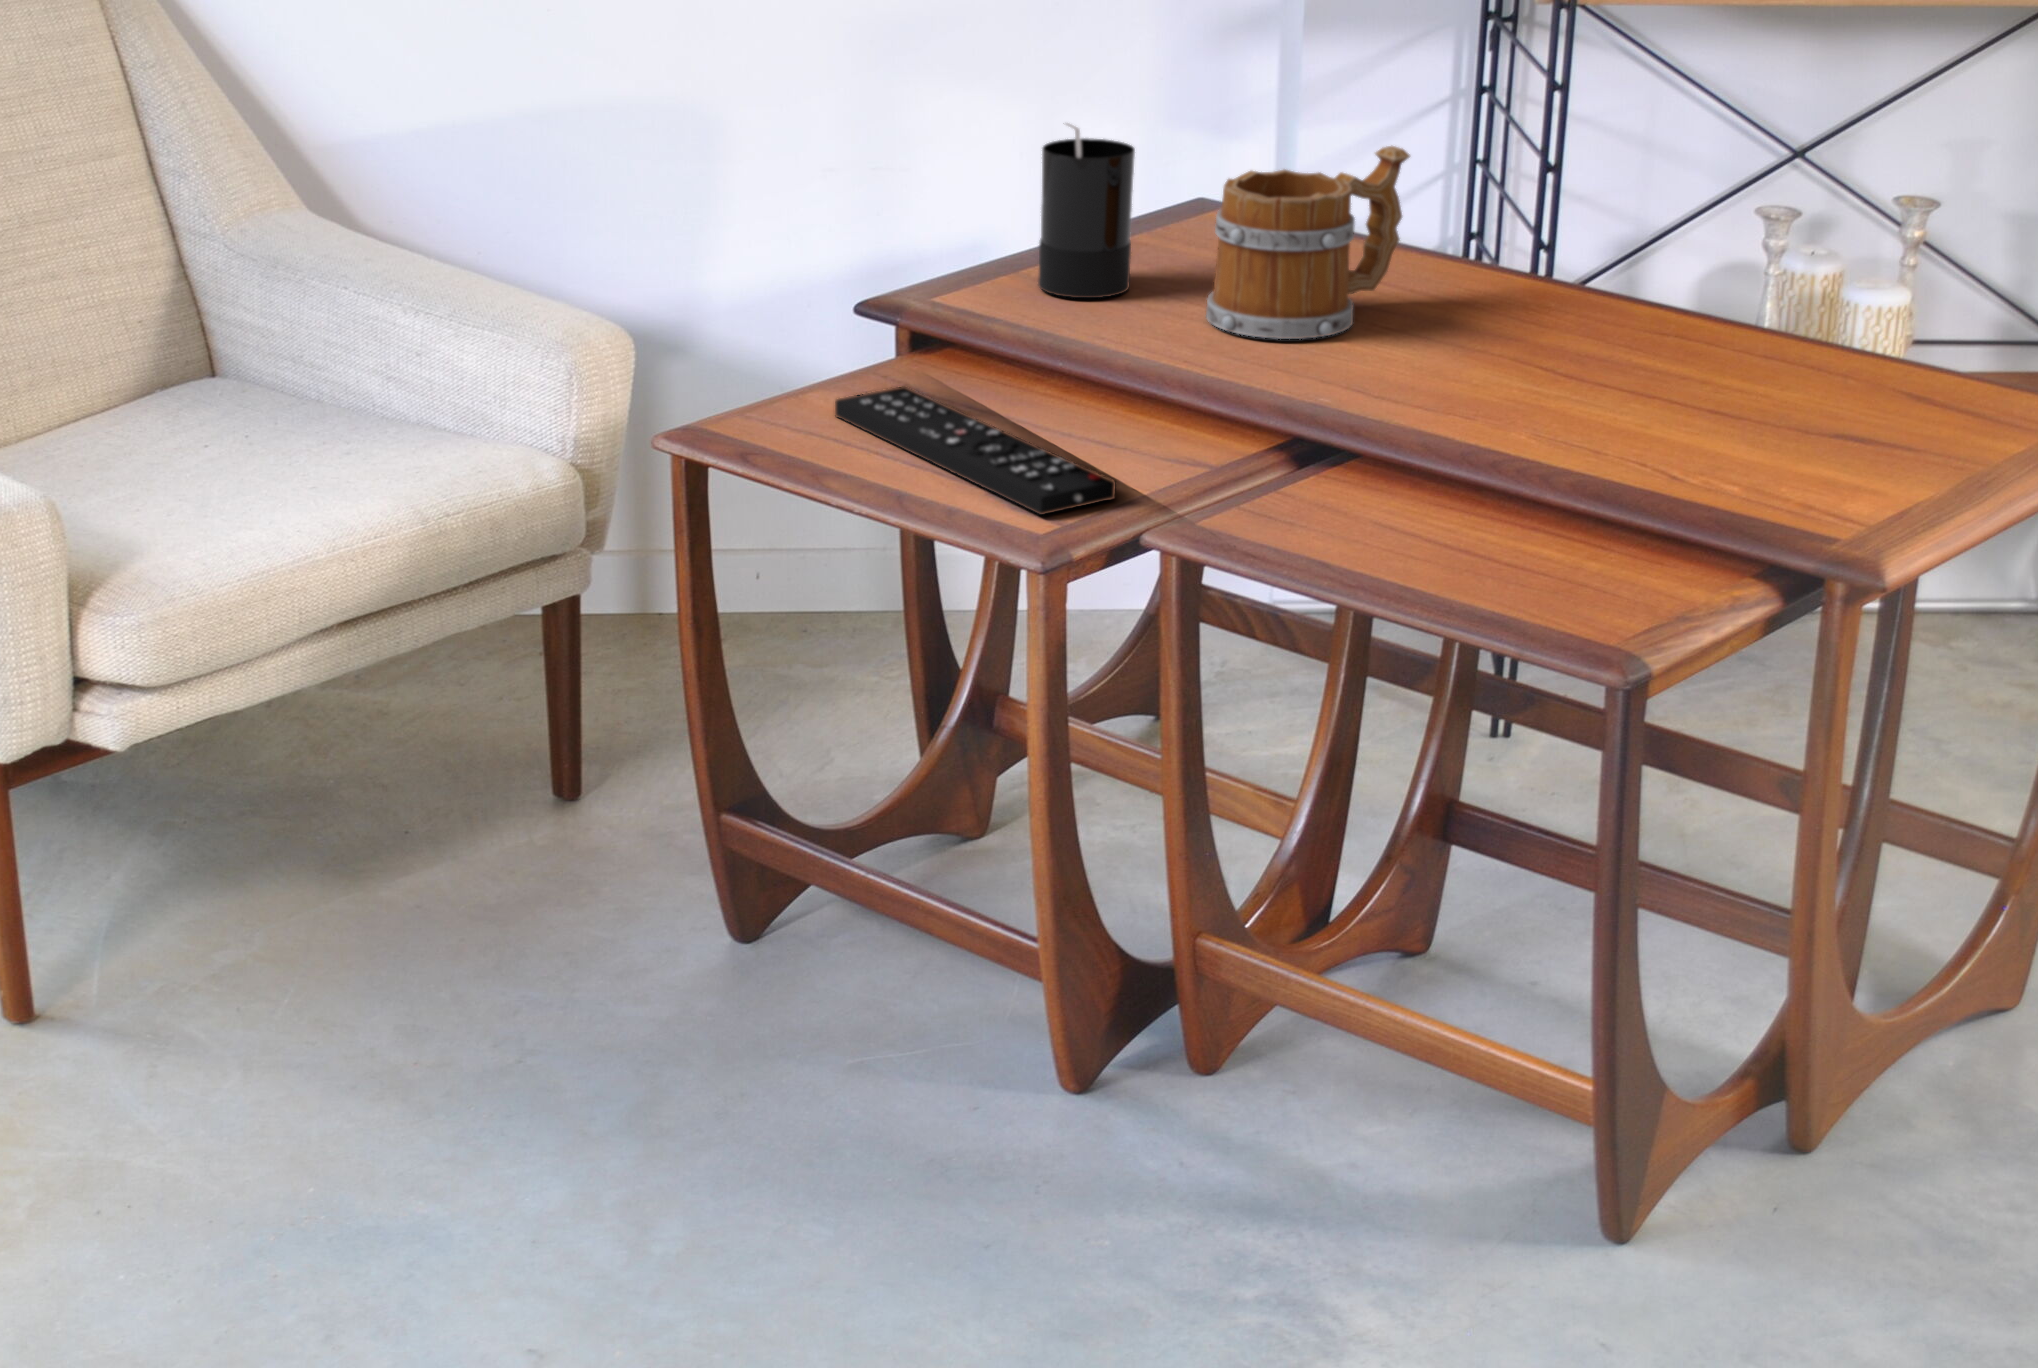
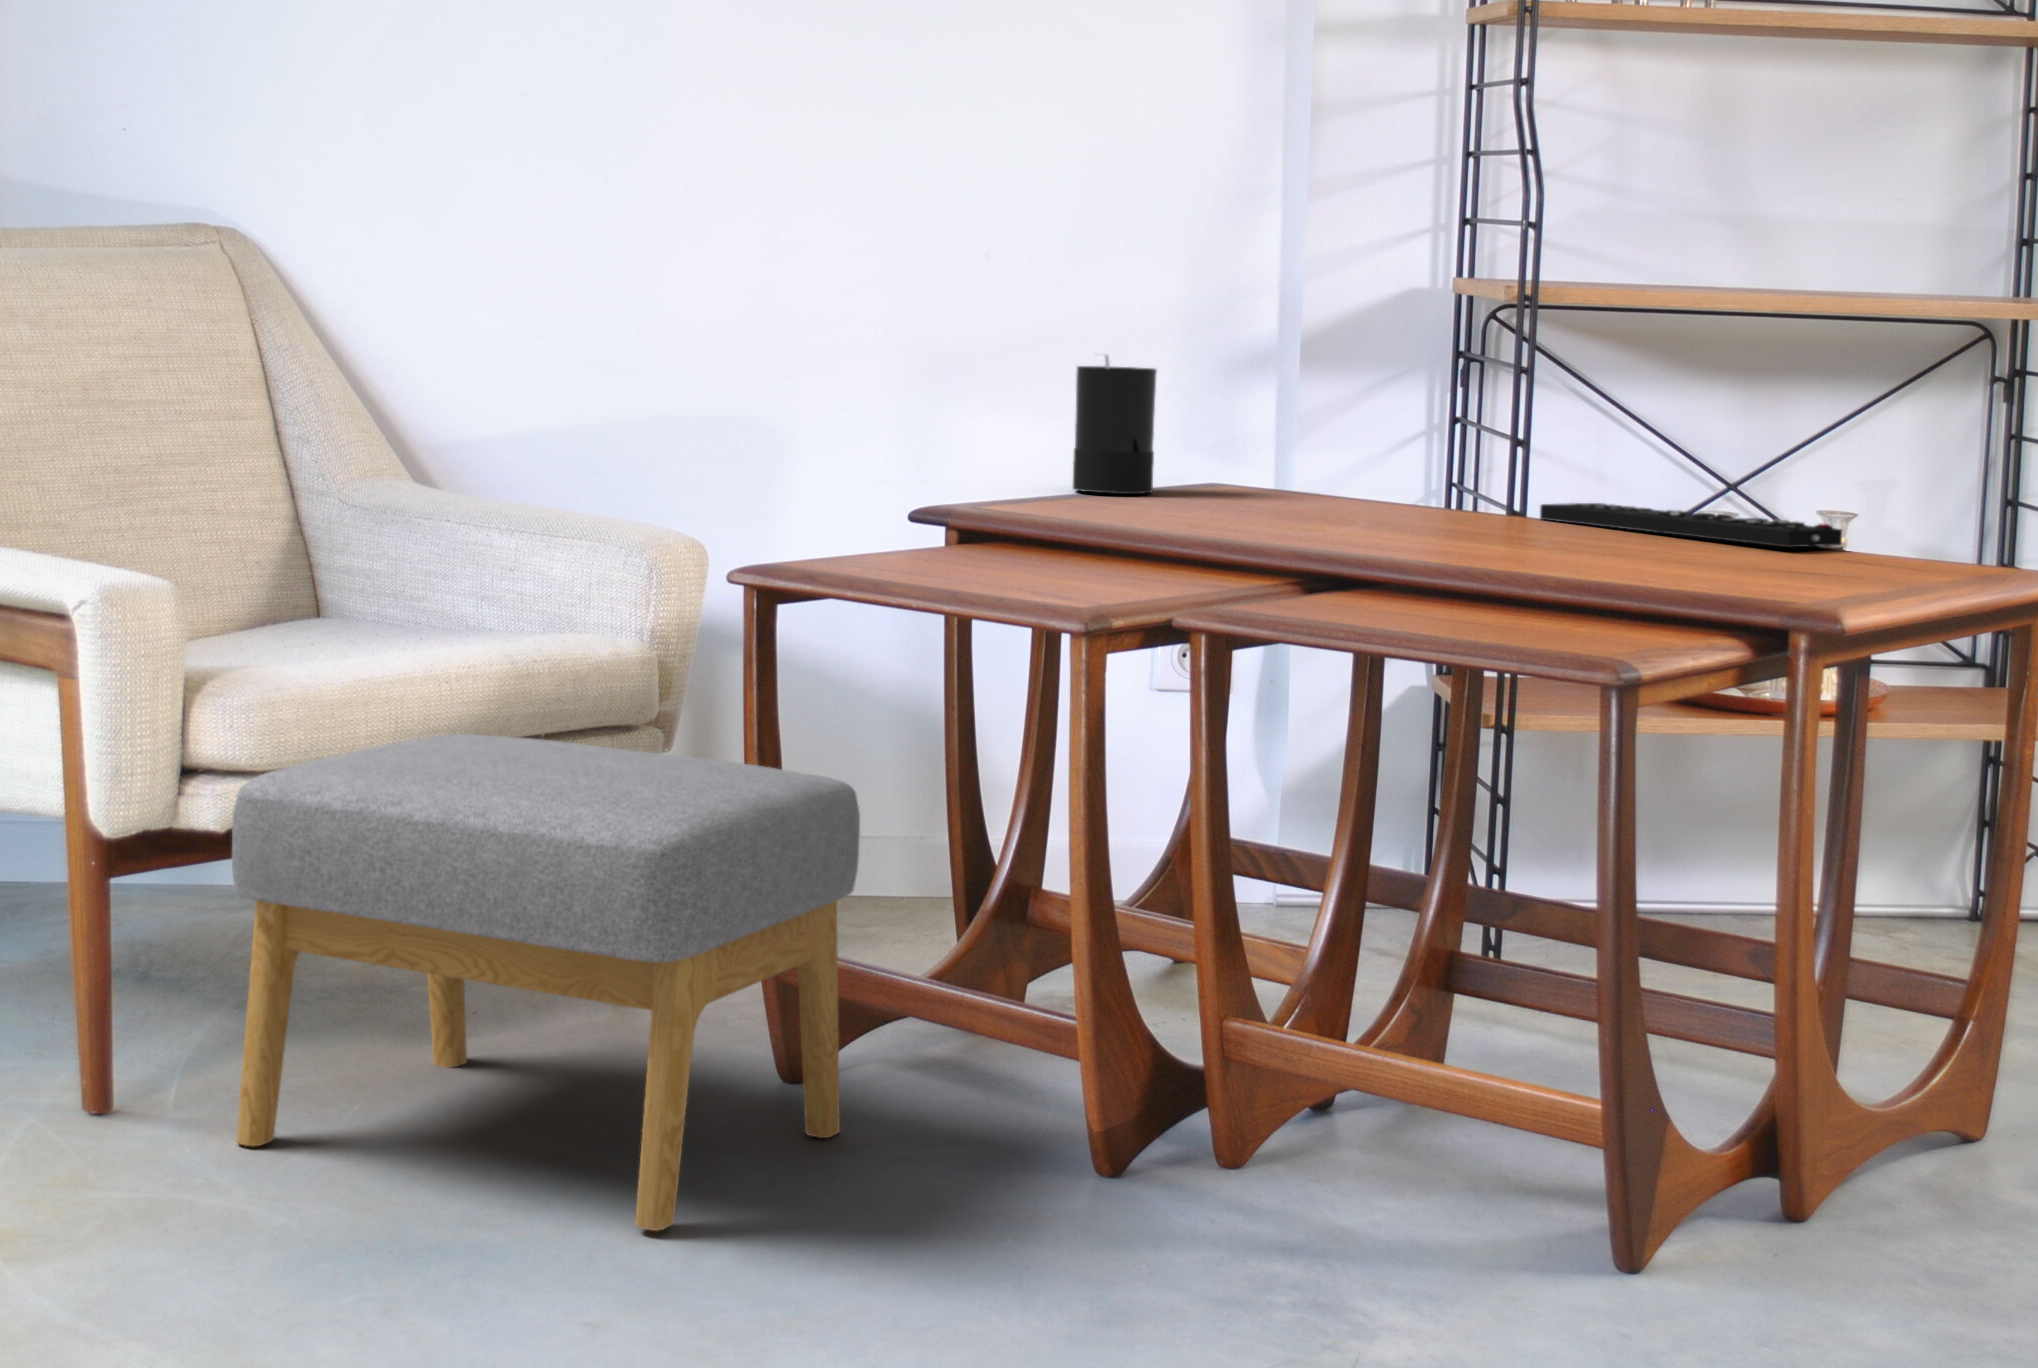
mug: present [1206,146,1410,339] -> none [1220,365,1394,509]
remote control: present [835,387,1116,515] -> present [1540,503,1842,547]
footstool: none [140,603,808,1196] -> present [232,734,860,1231]

